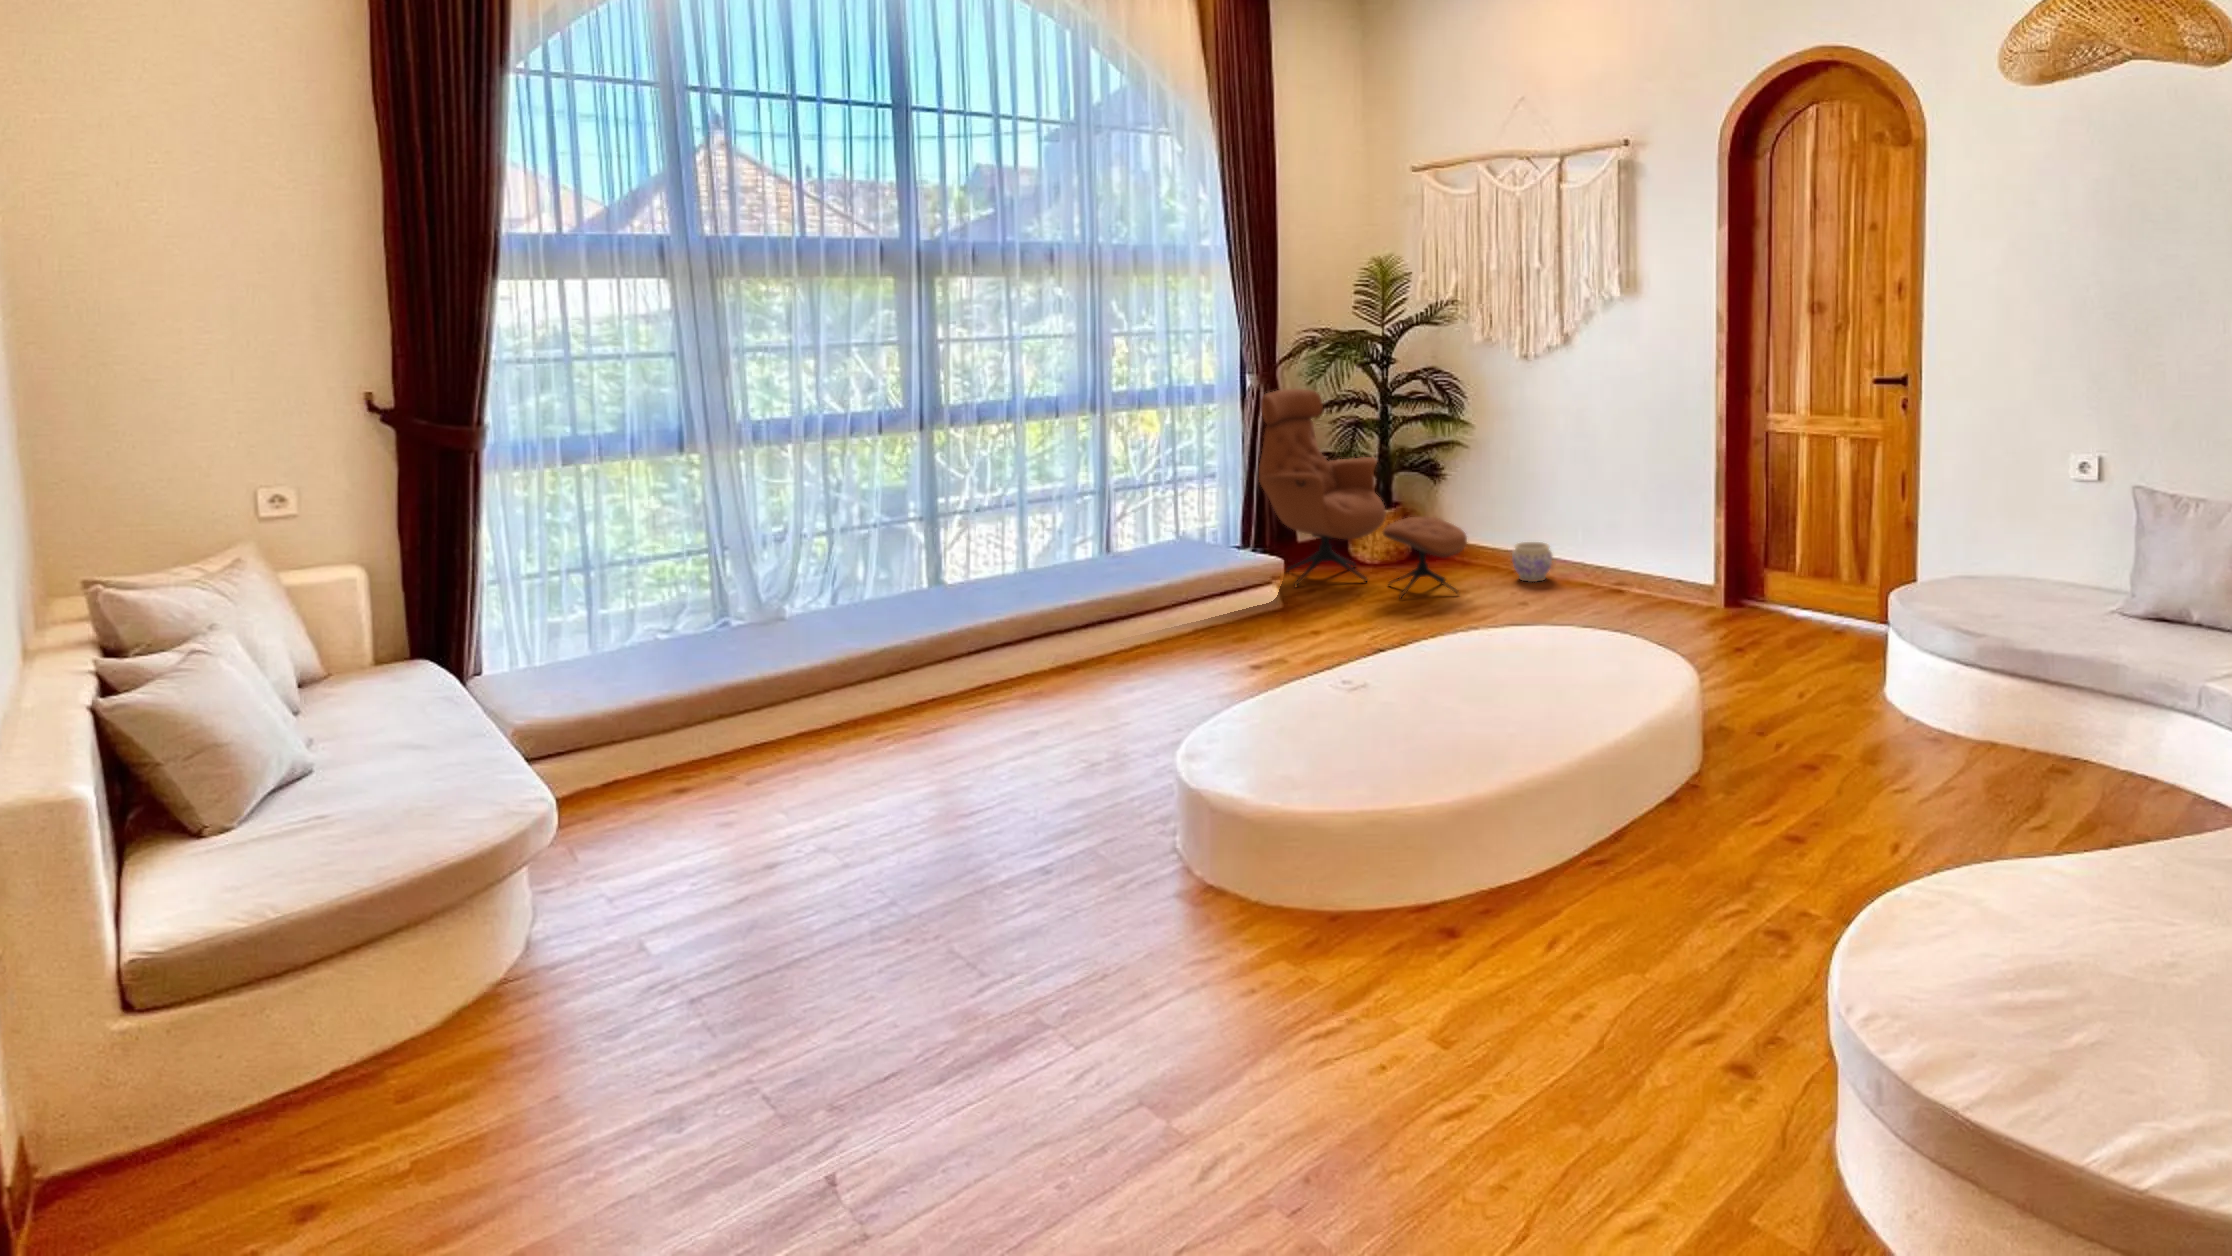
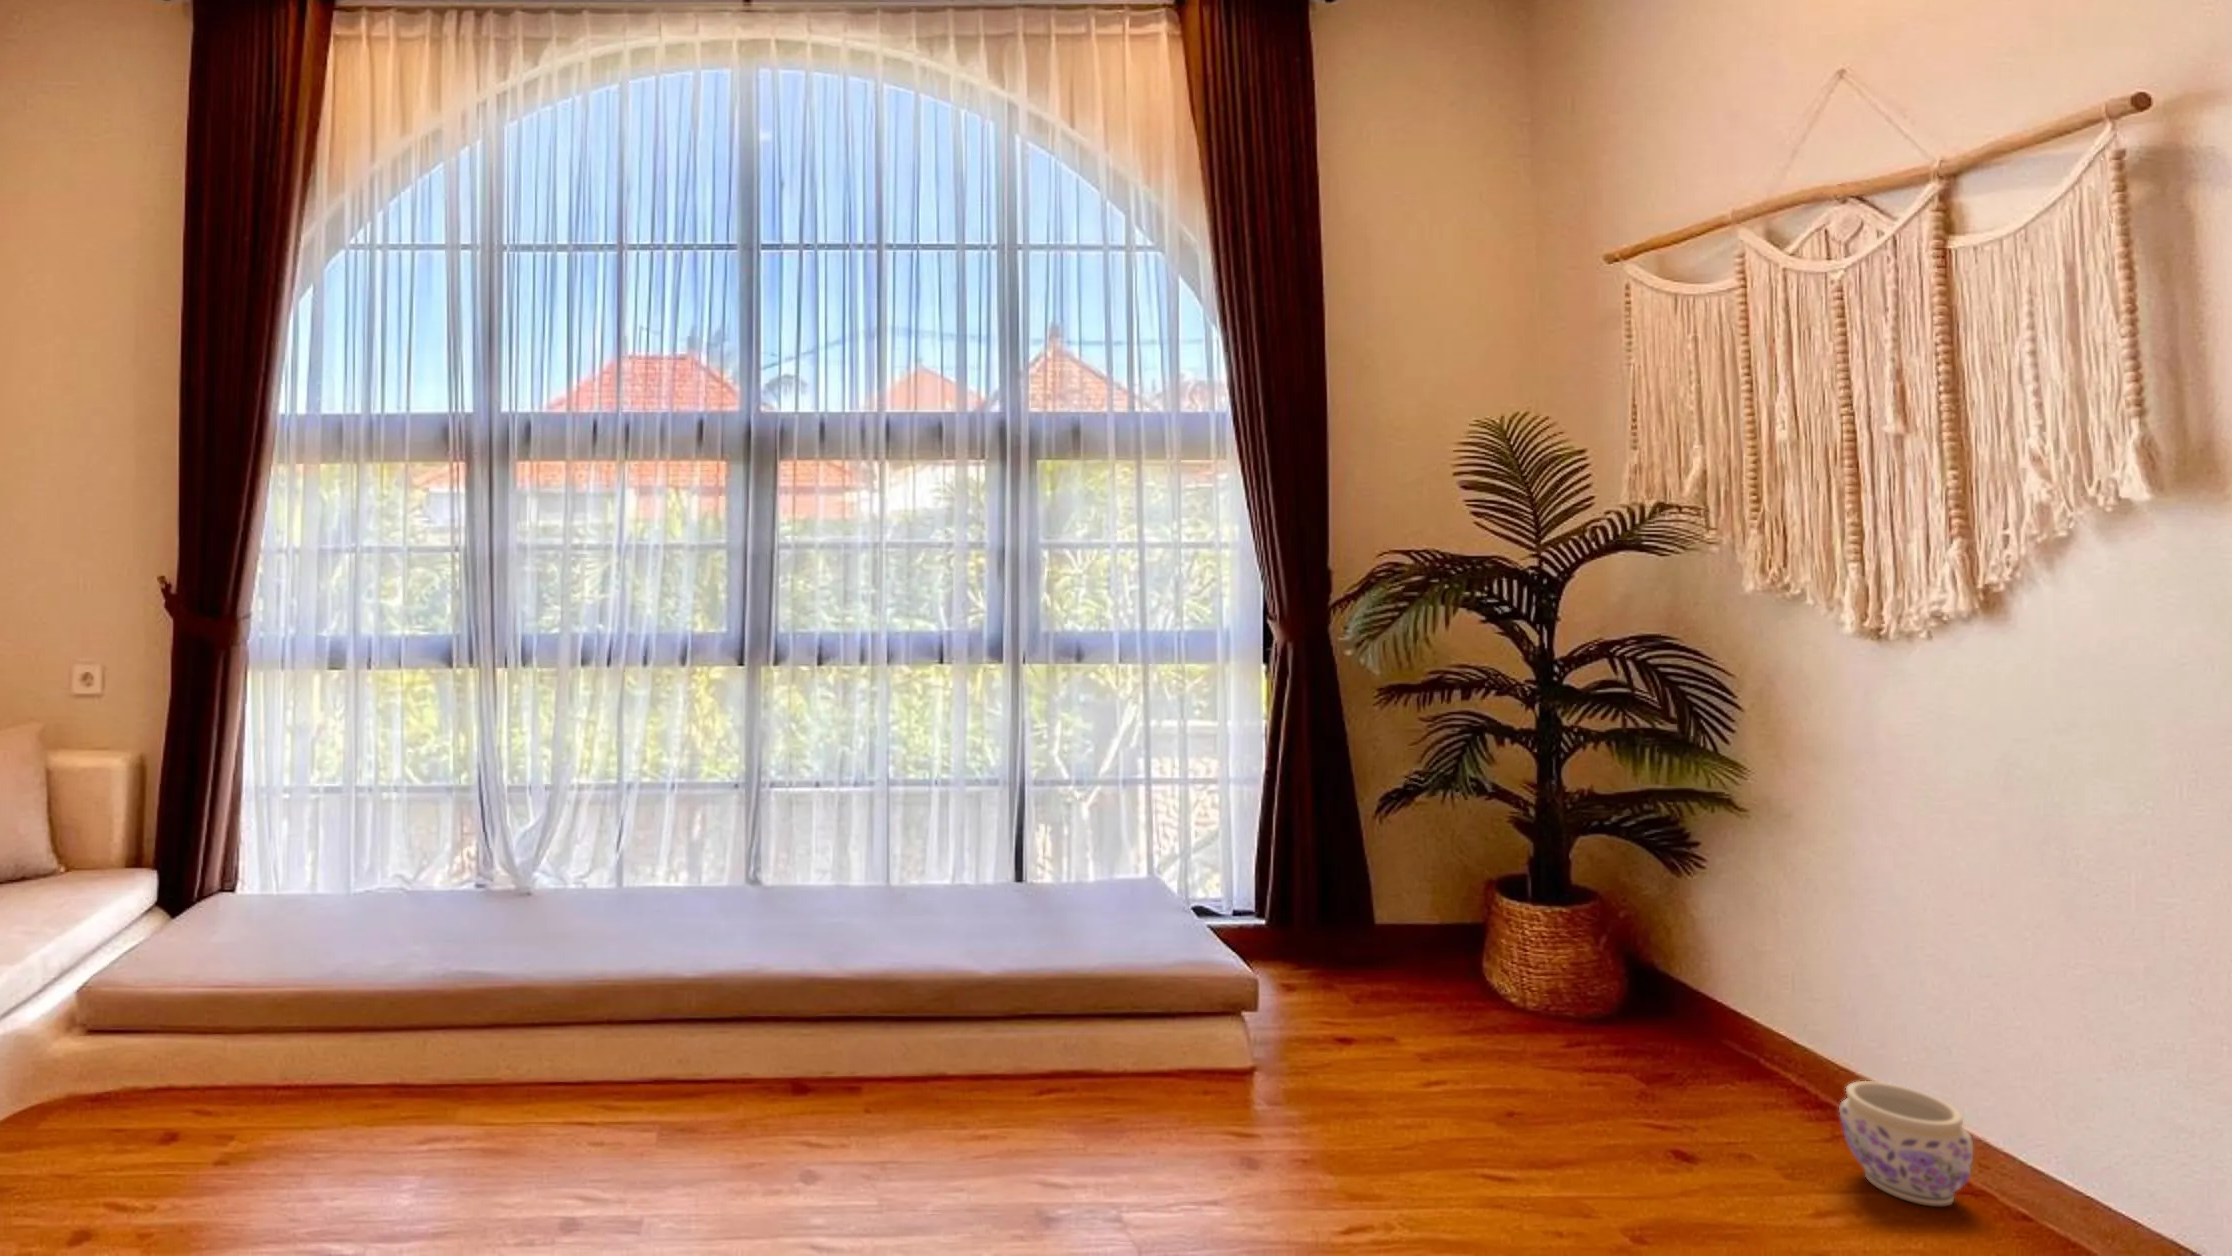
lounge chair: present [1259,389,1467,598] -> none [1259,652,1687,1175]

